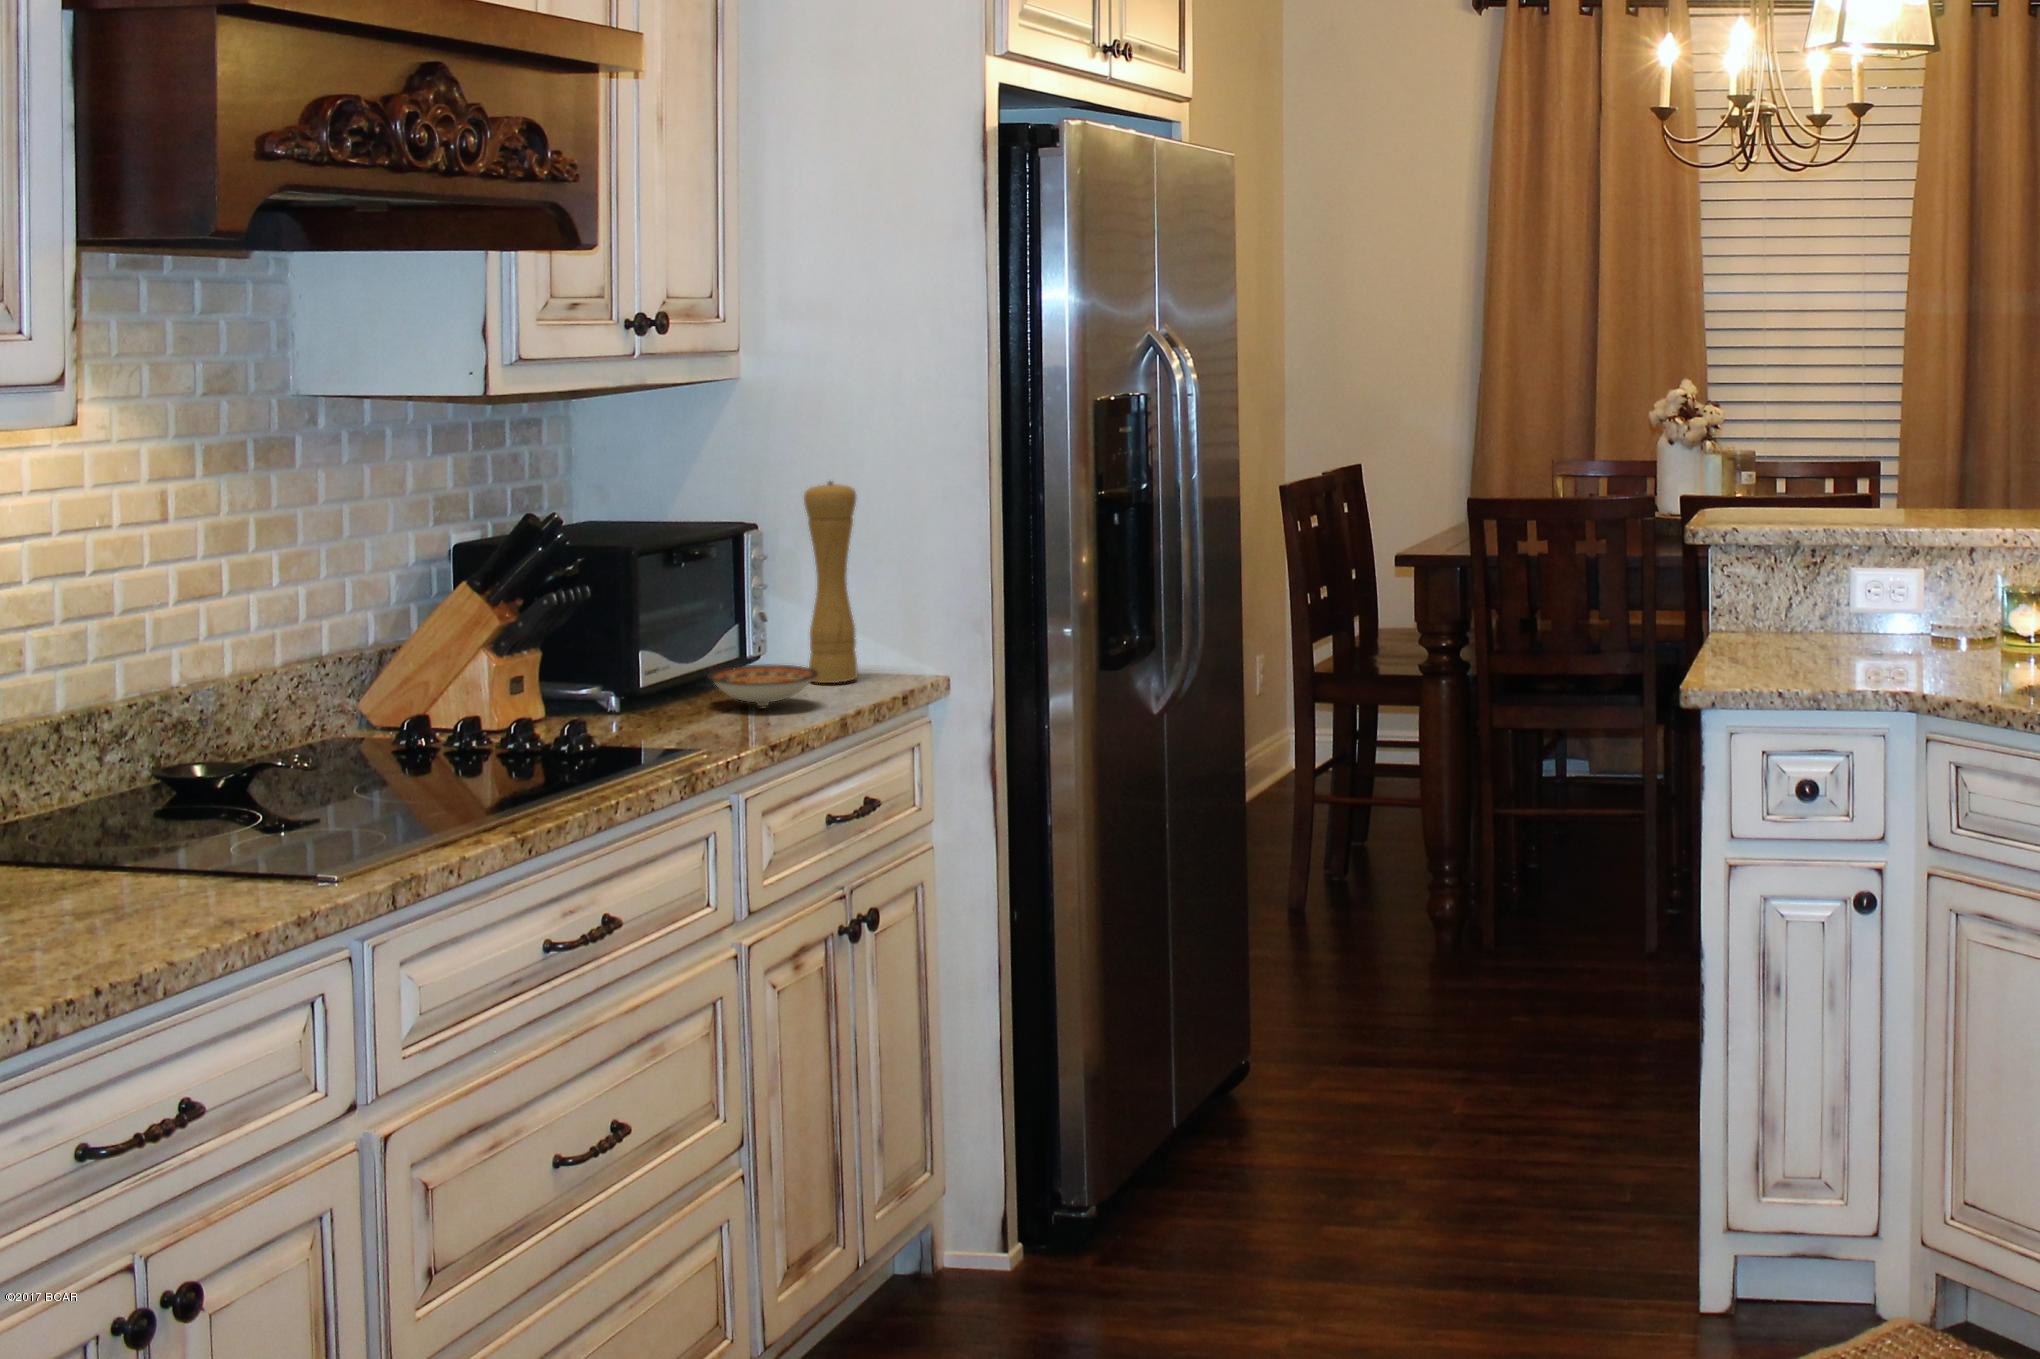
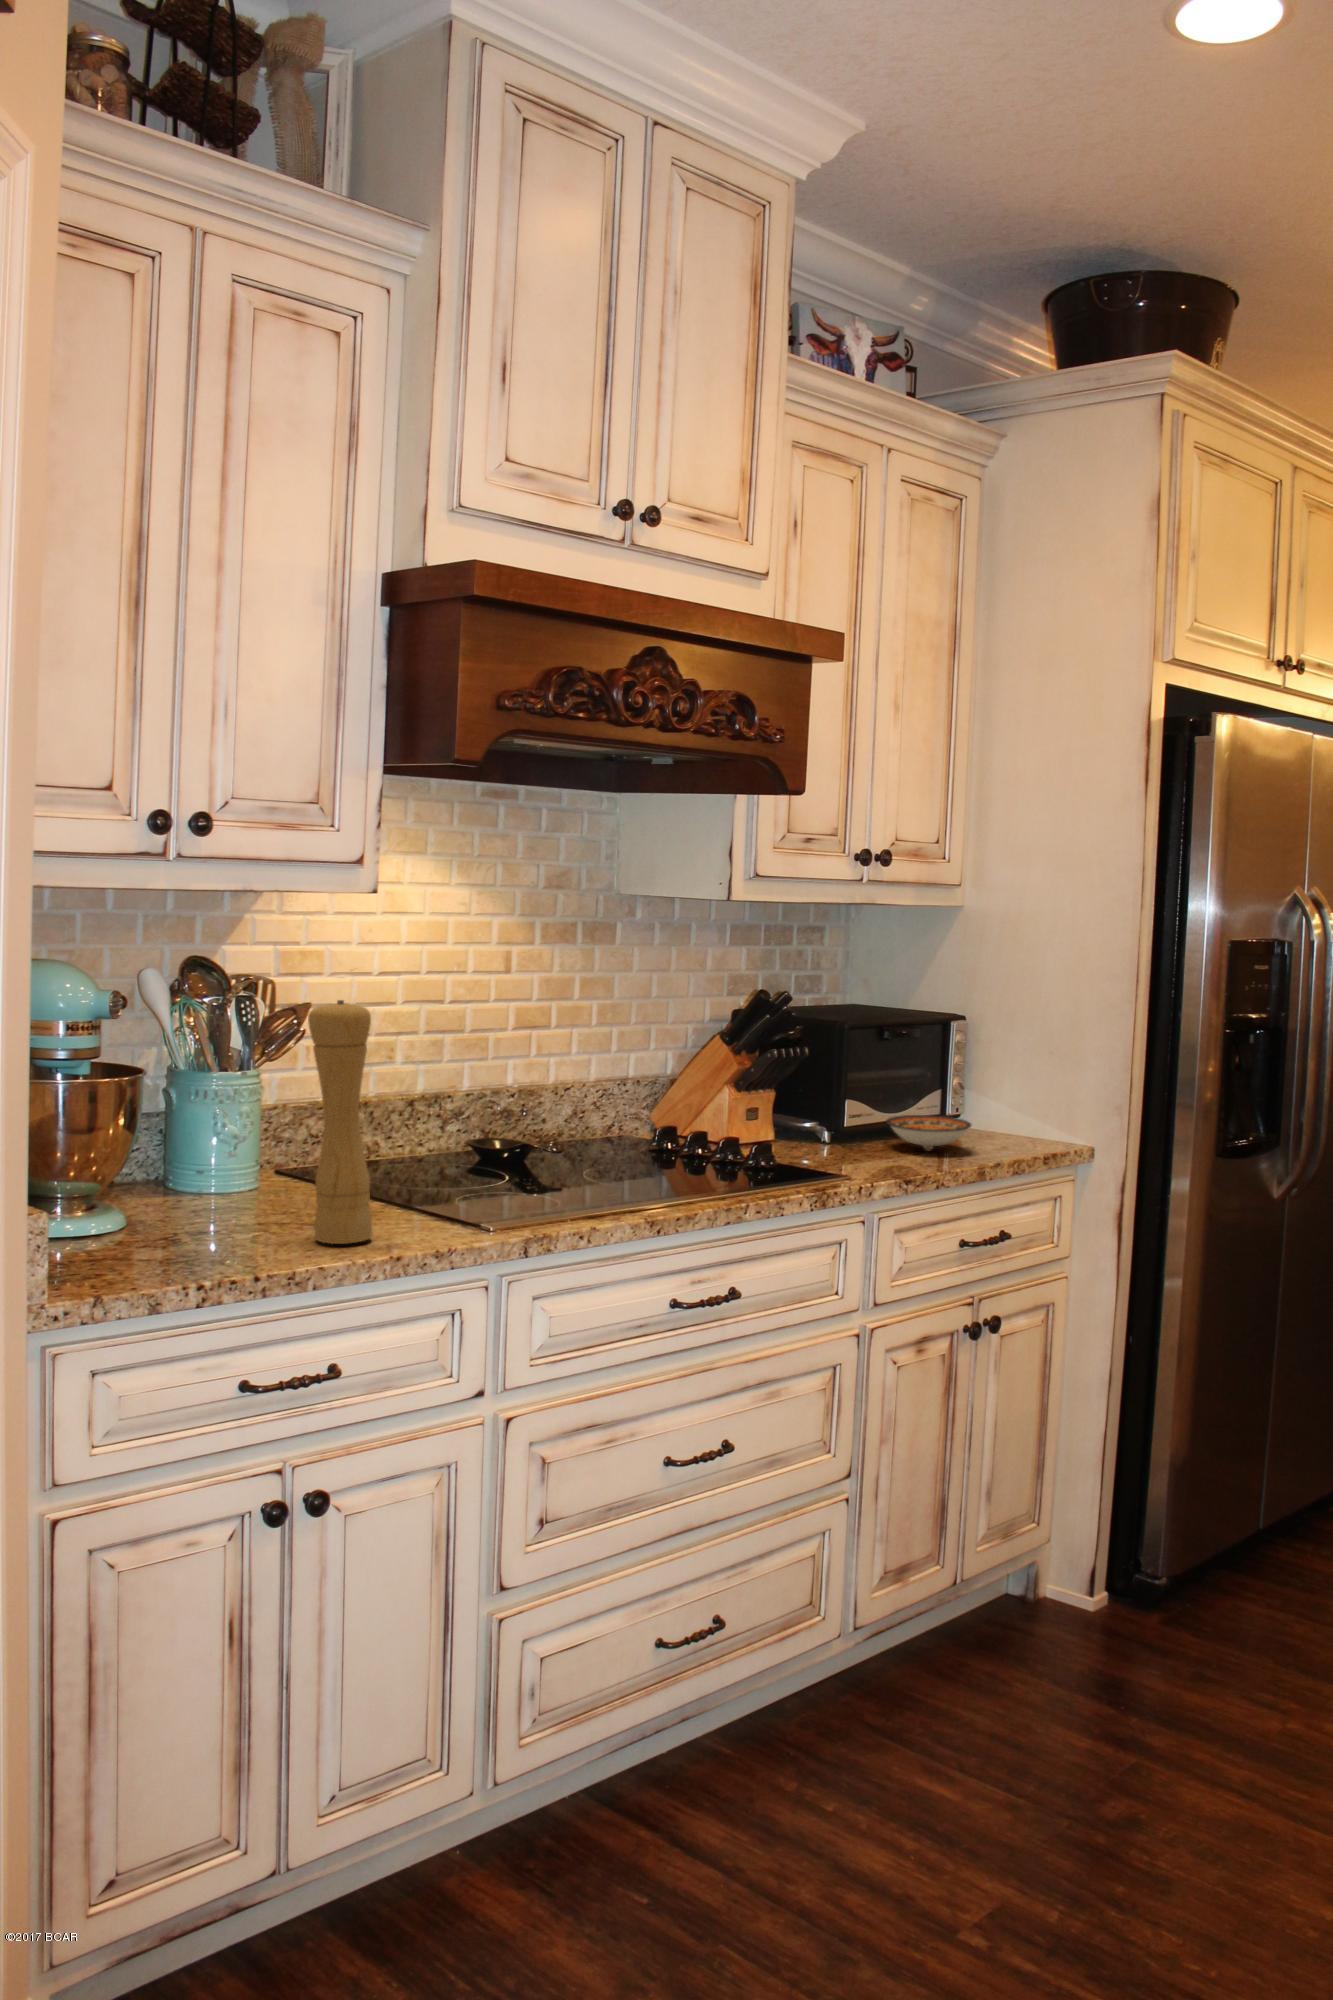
pepper mill: present [804,481,858,683] -> present [308,1000,372,1244]

